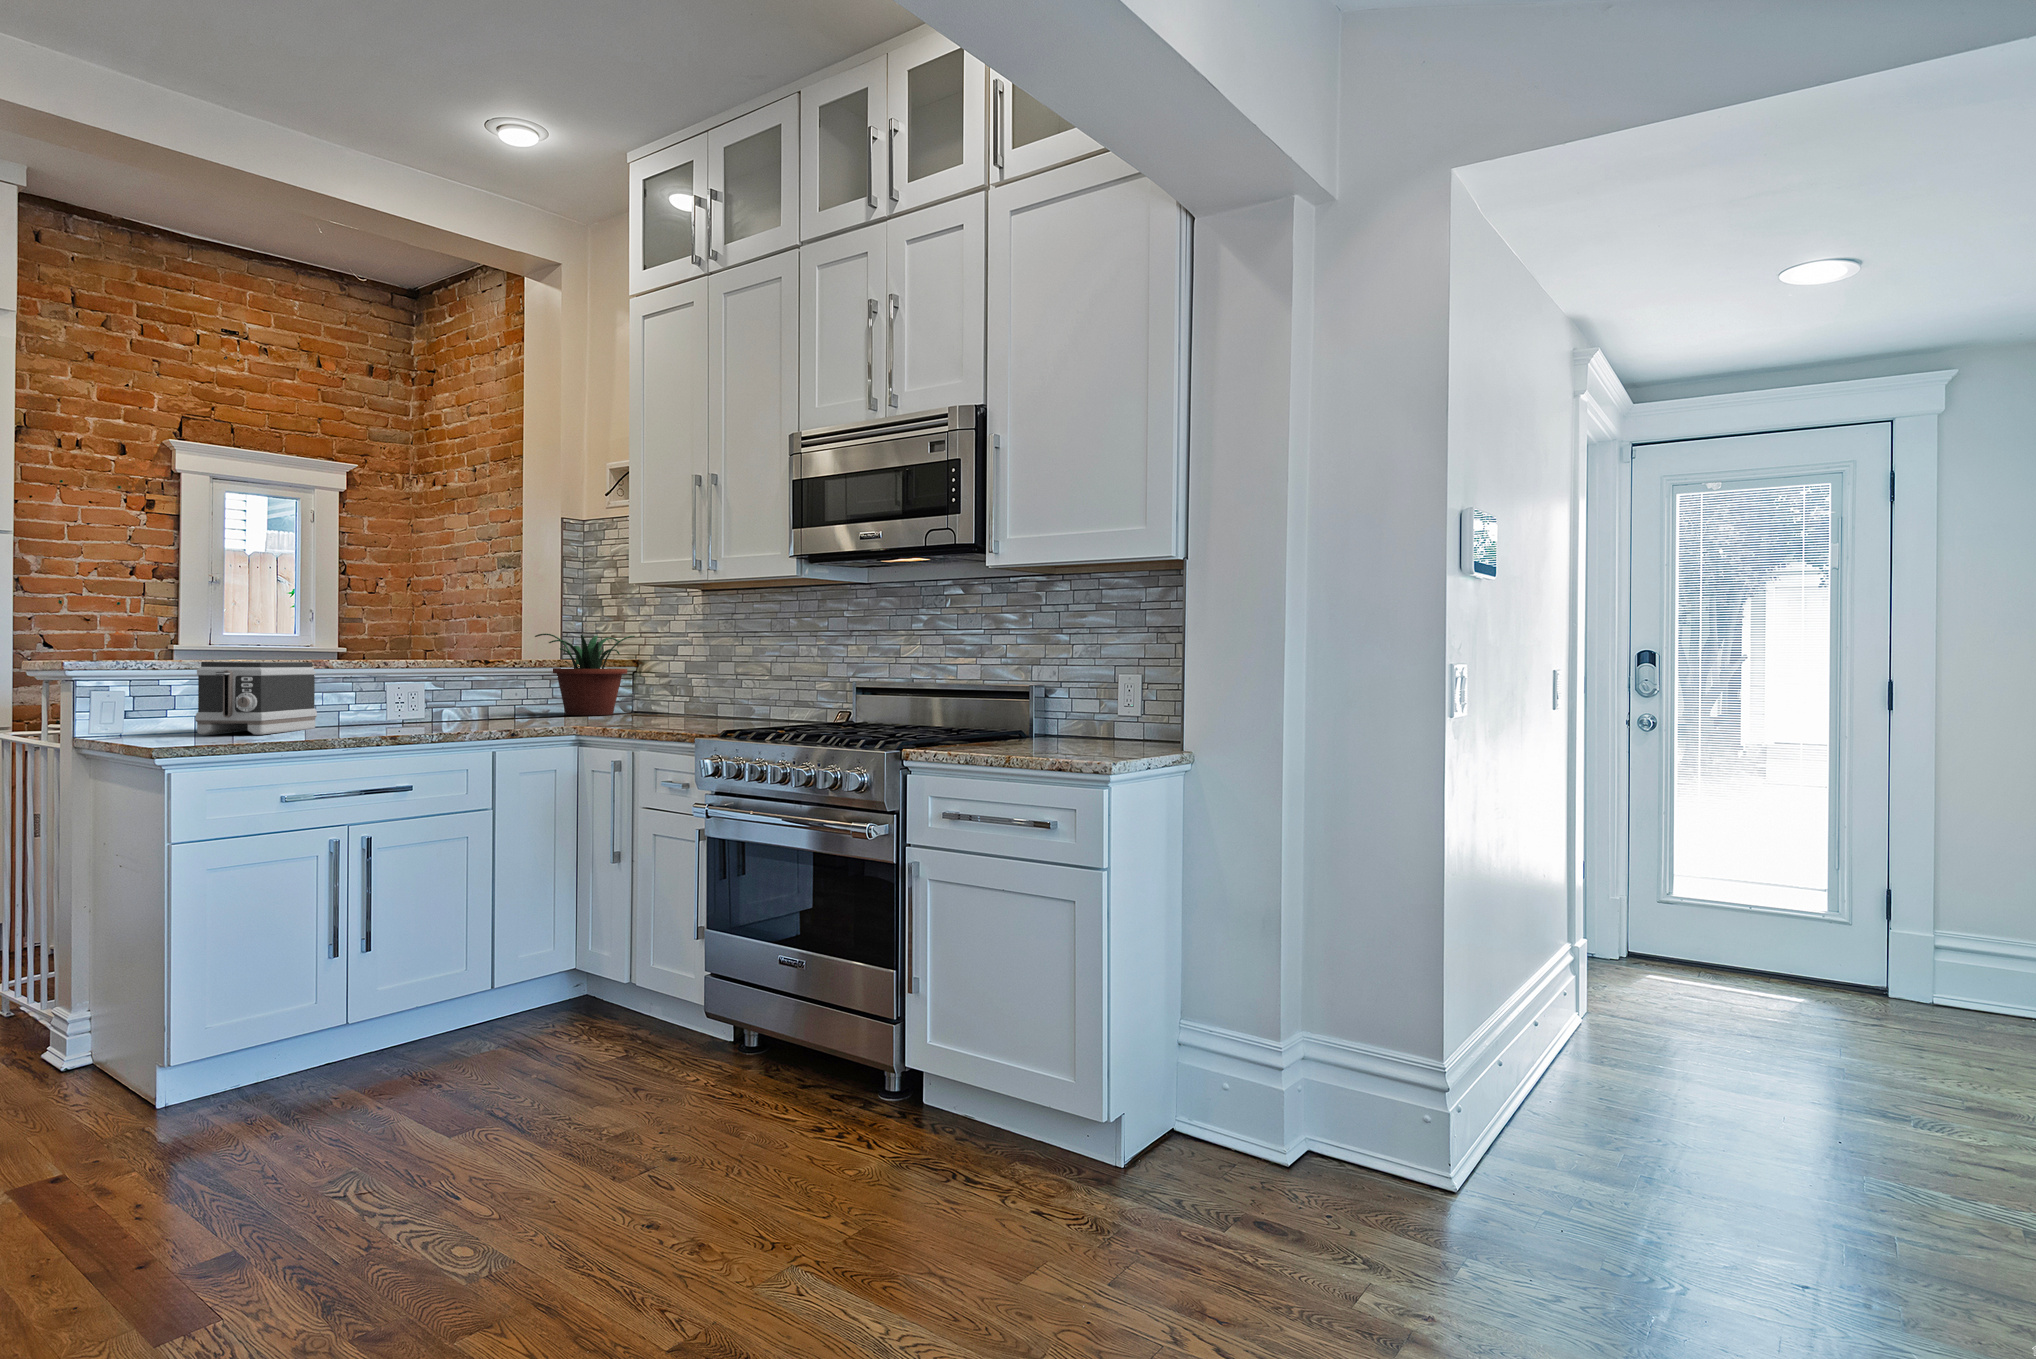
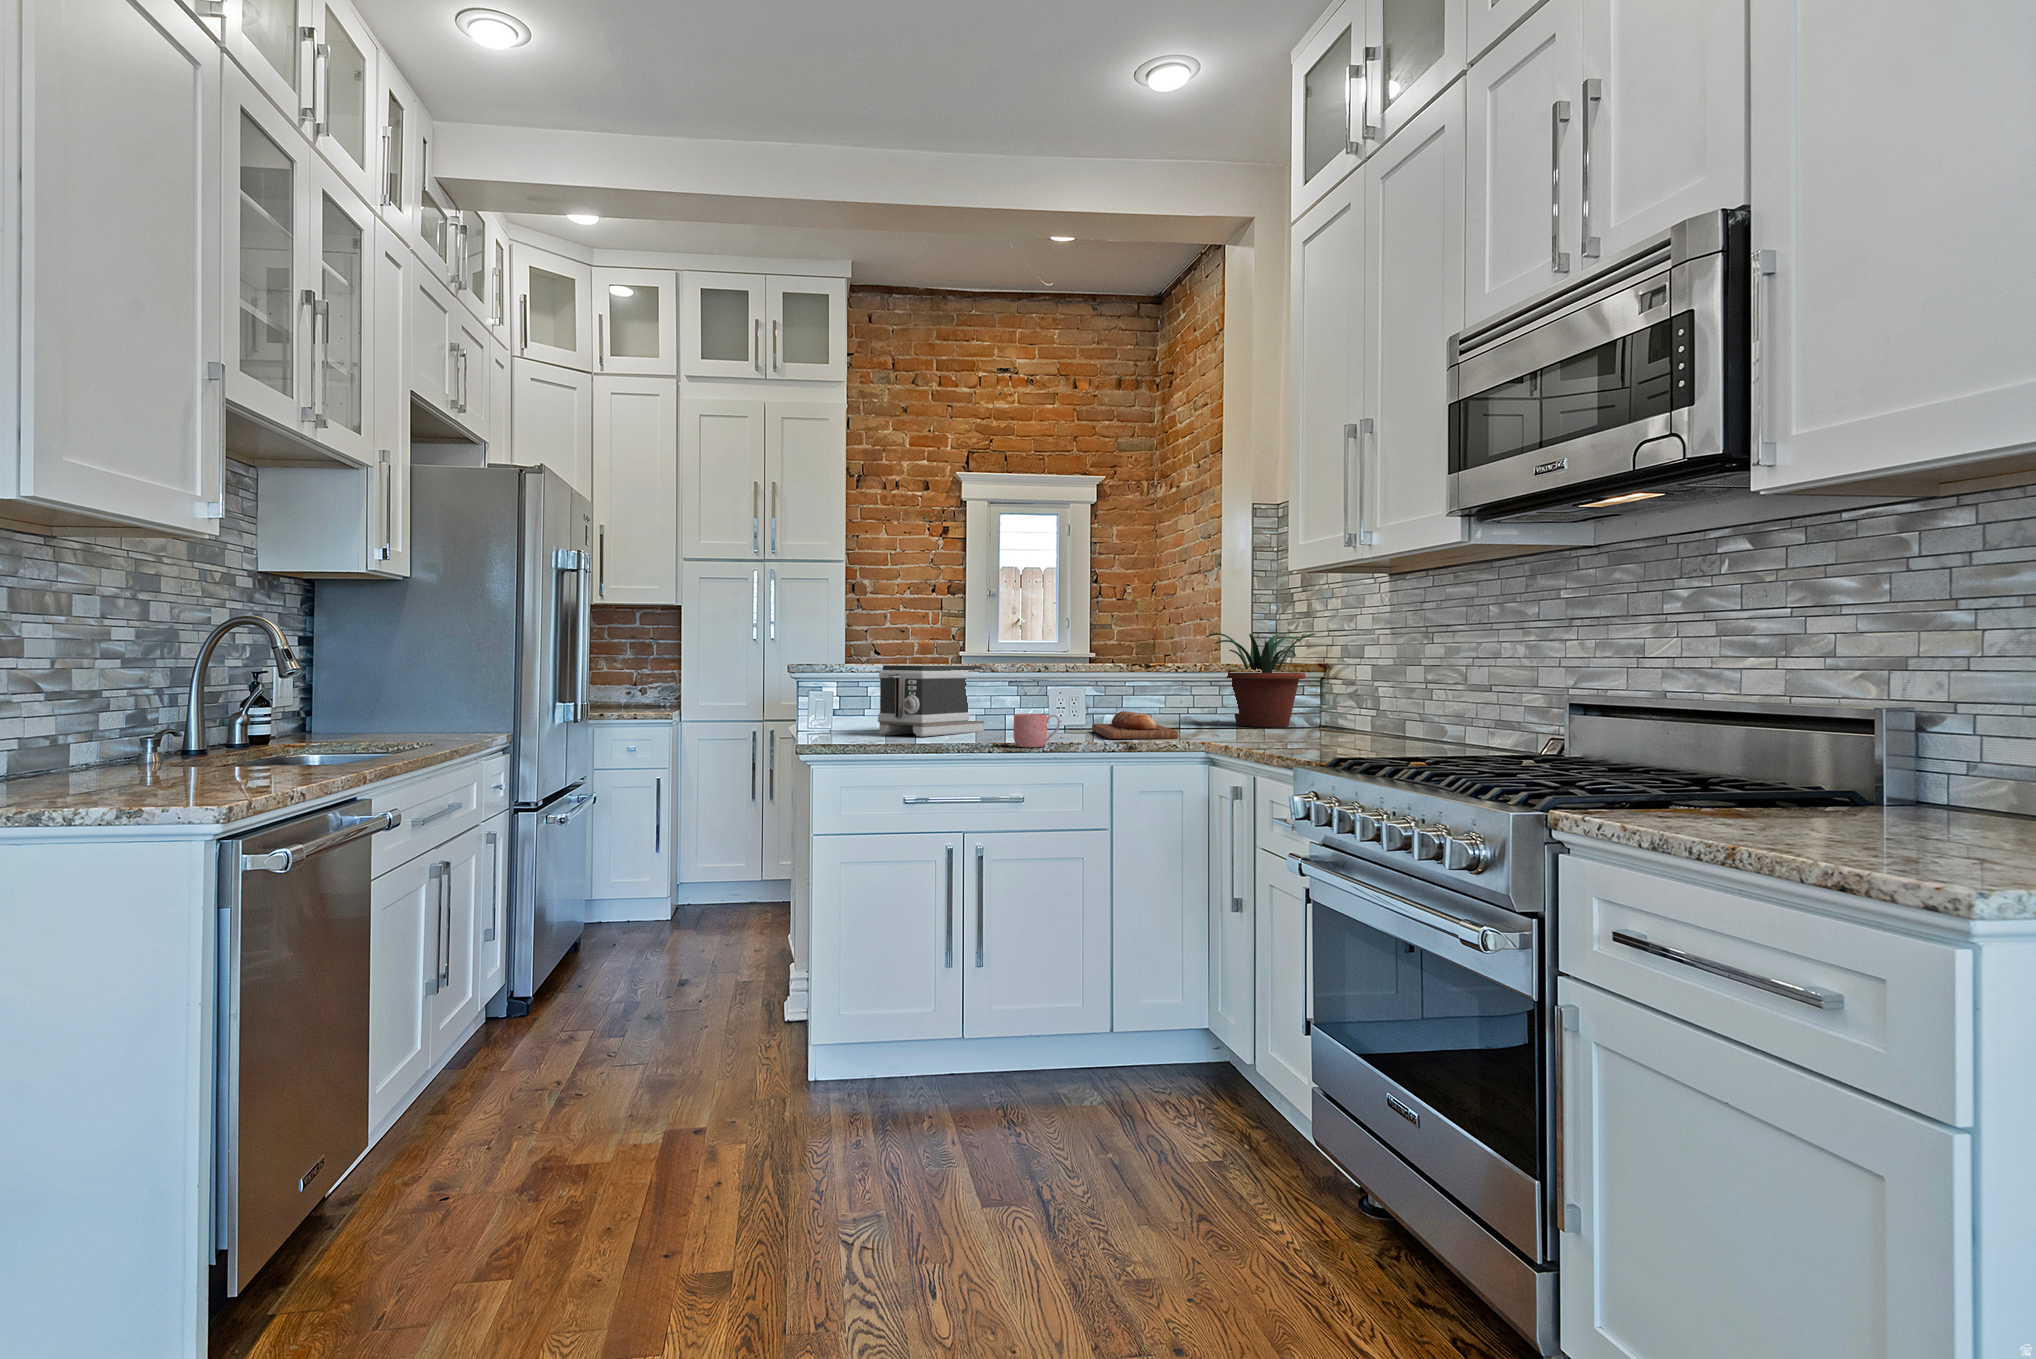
bread loaf: none [438,704,541,728] -> present [1092,711,1178,739]
mug: none [399,707,446,737] -> present [1014,714,1060,747]

